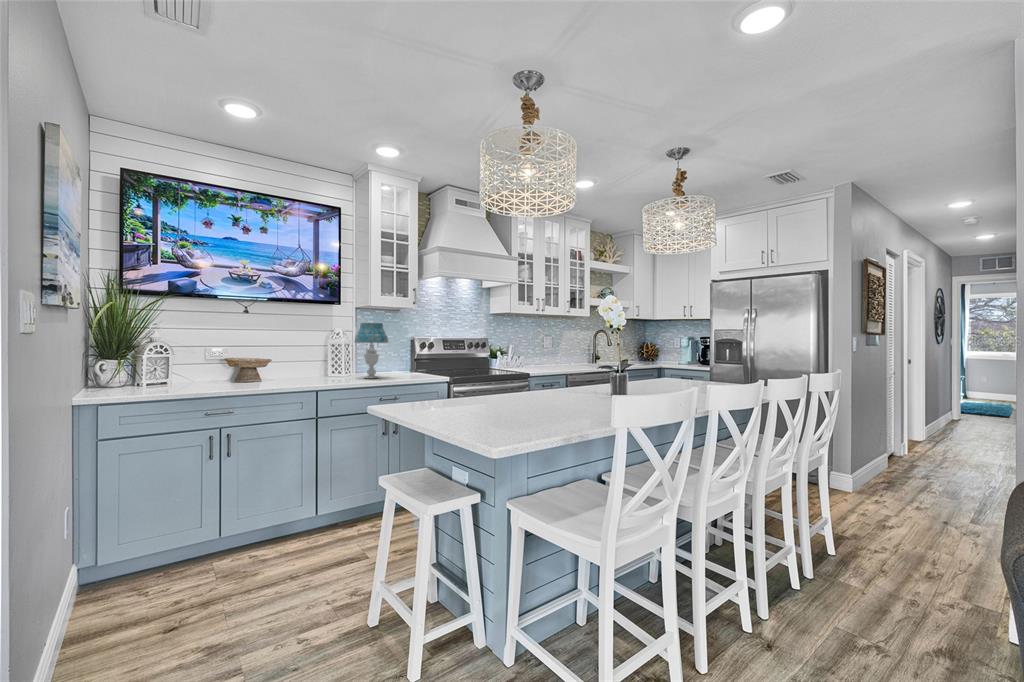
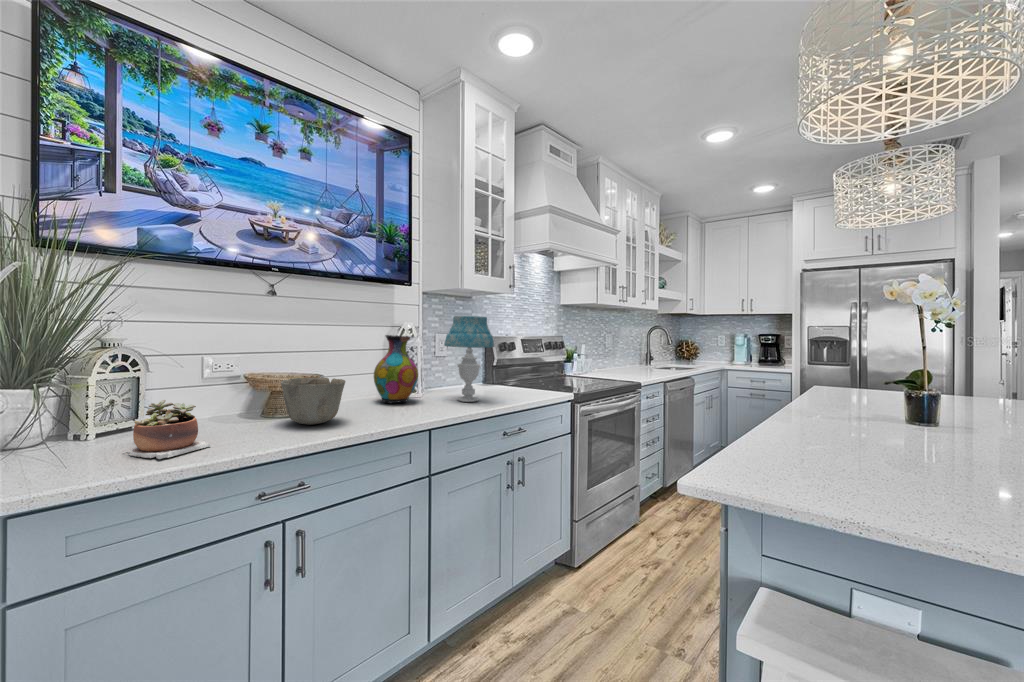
vase: none [308,336,337,378] -> present [374,335,418,403]
ceramic bowl: none [238,360,276,384] -> present [281,377,346,425]
succulent plant: none [154,366,196,391] -> present [124,400,211,459]

